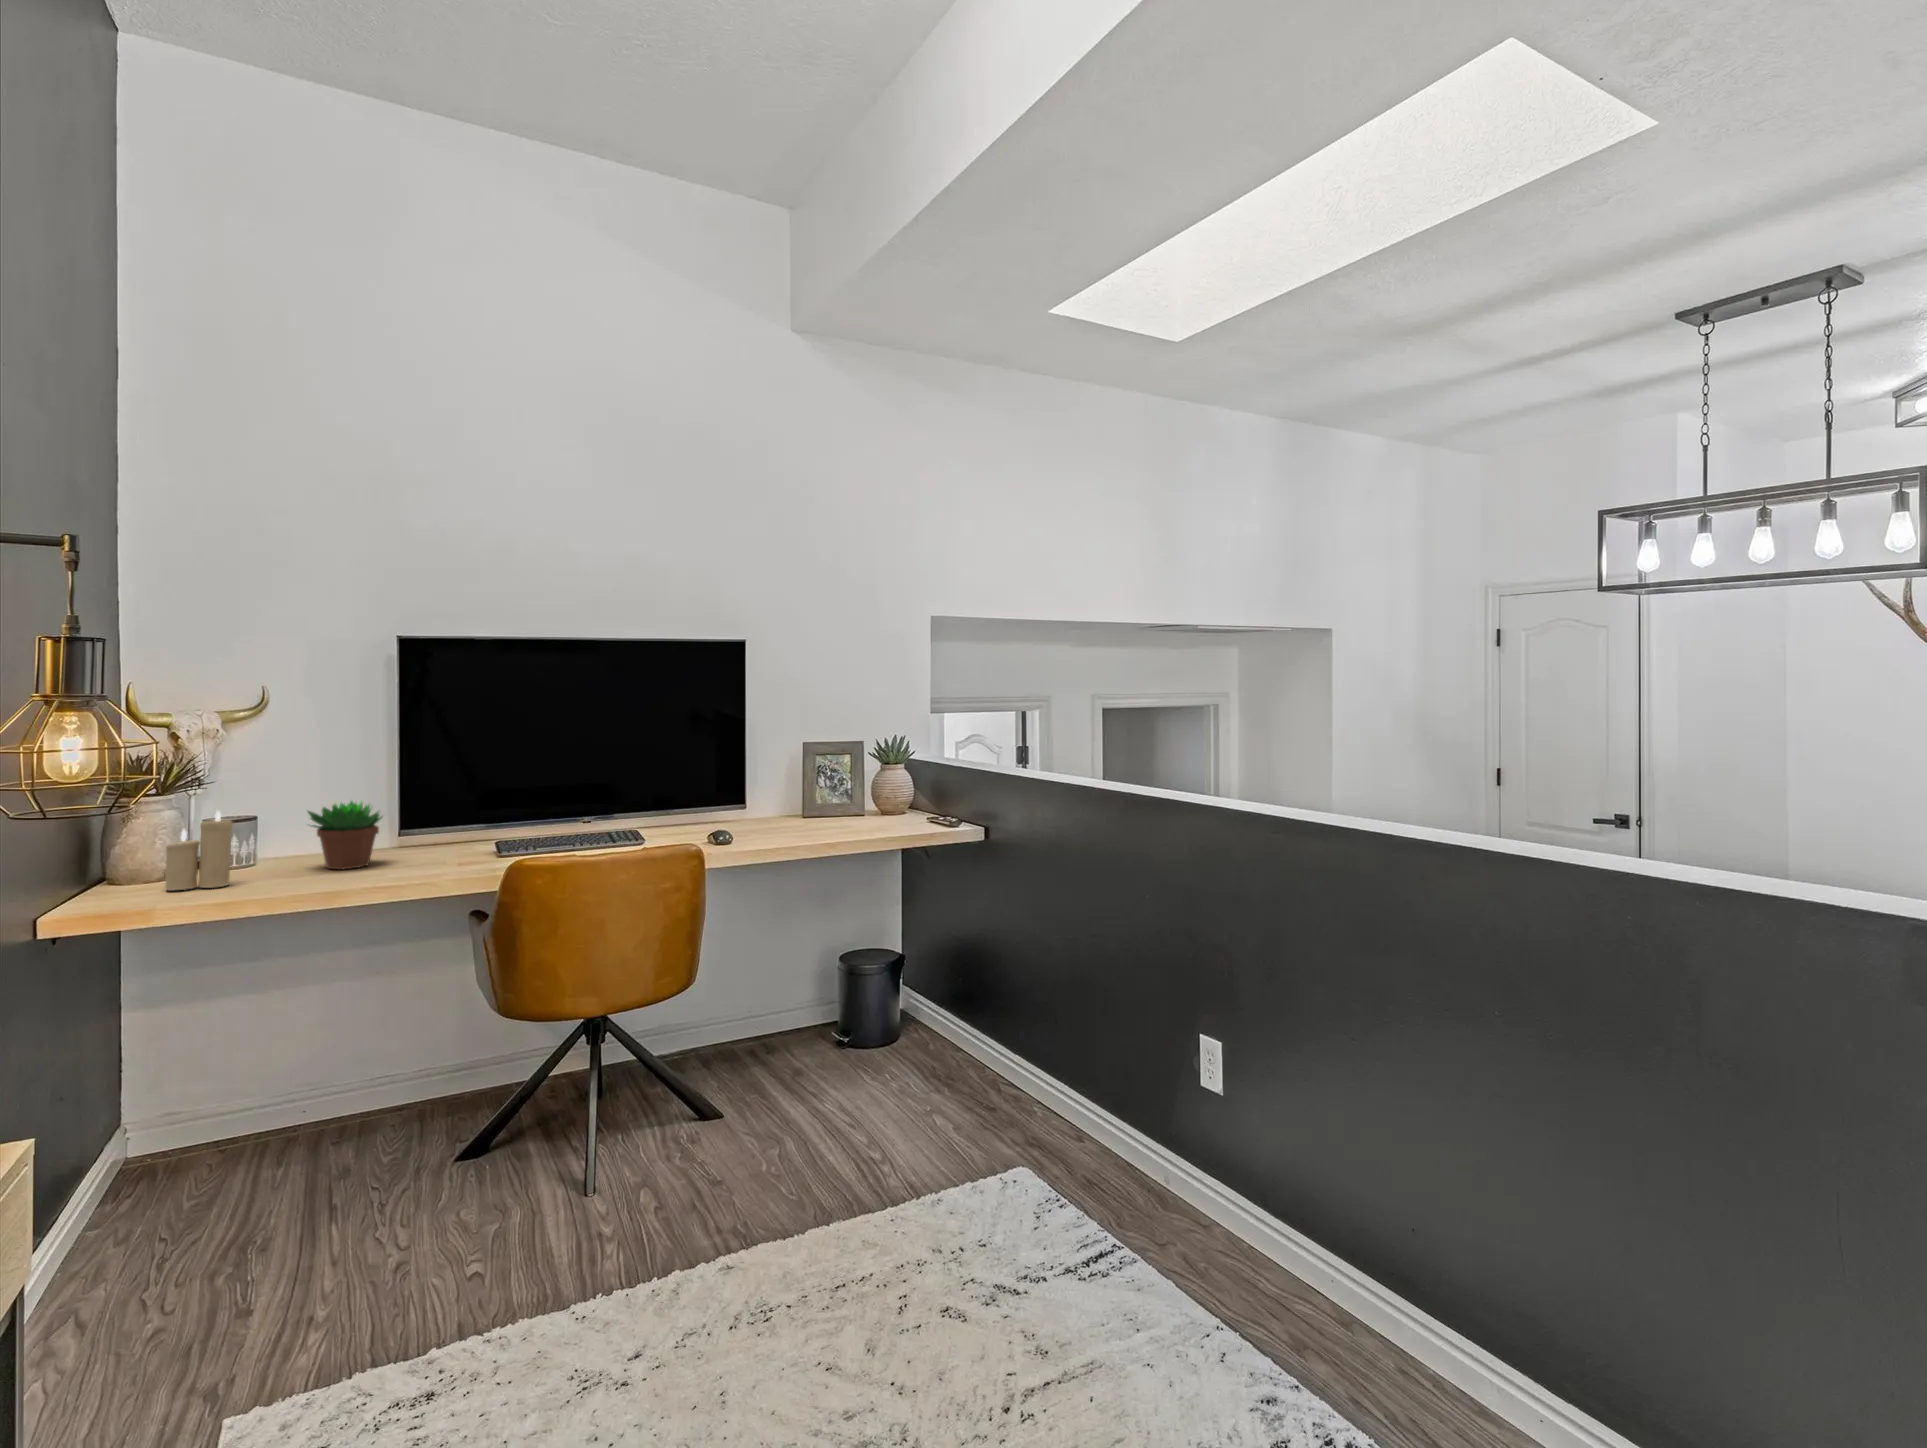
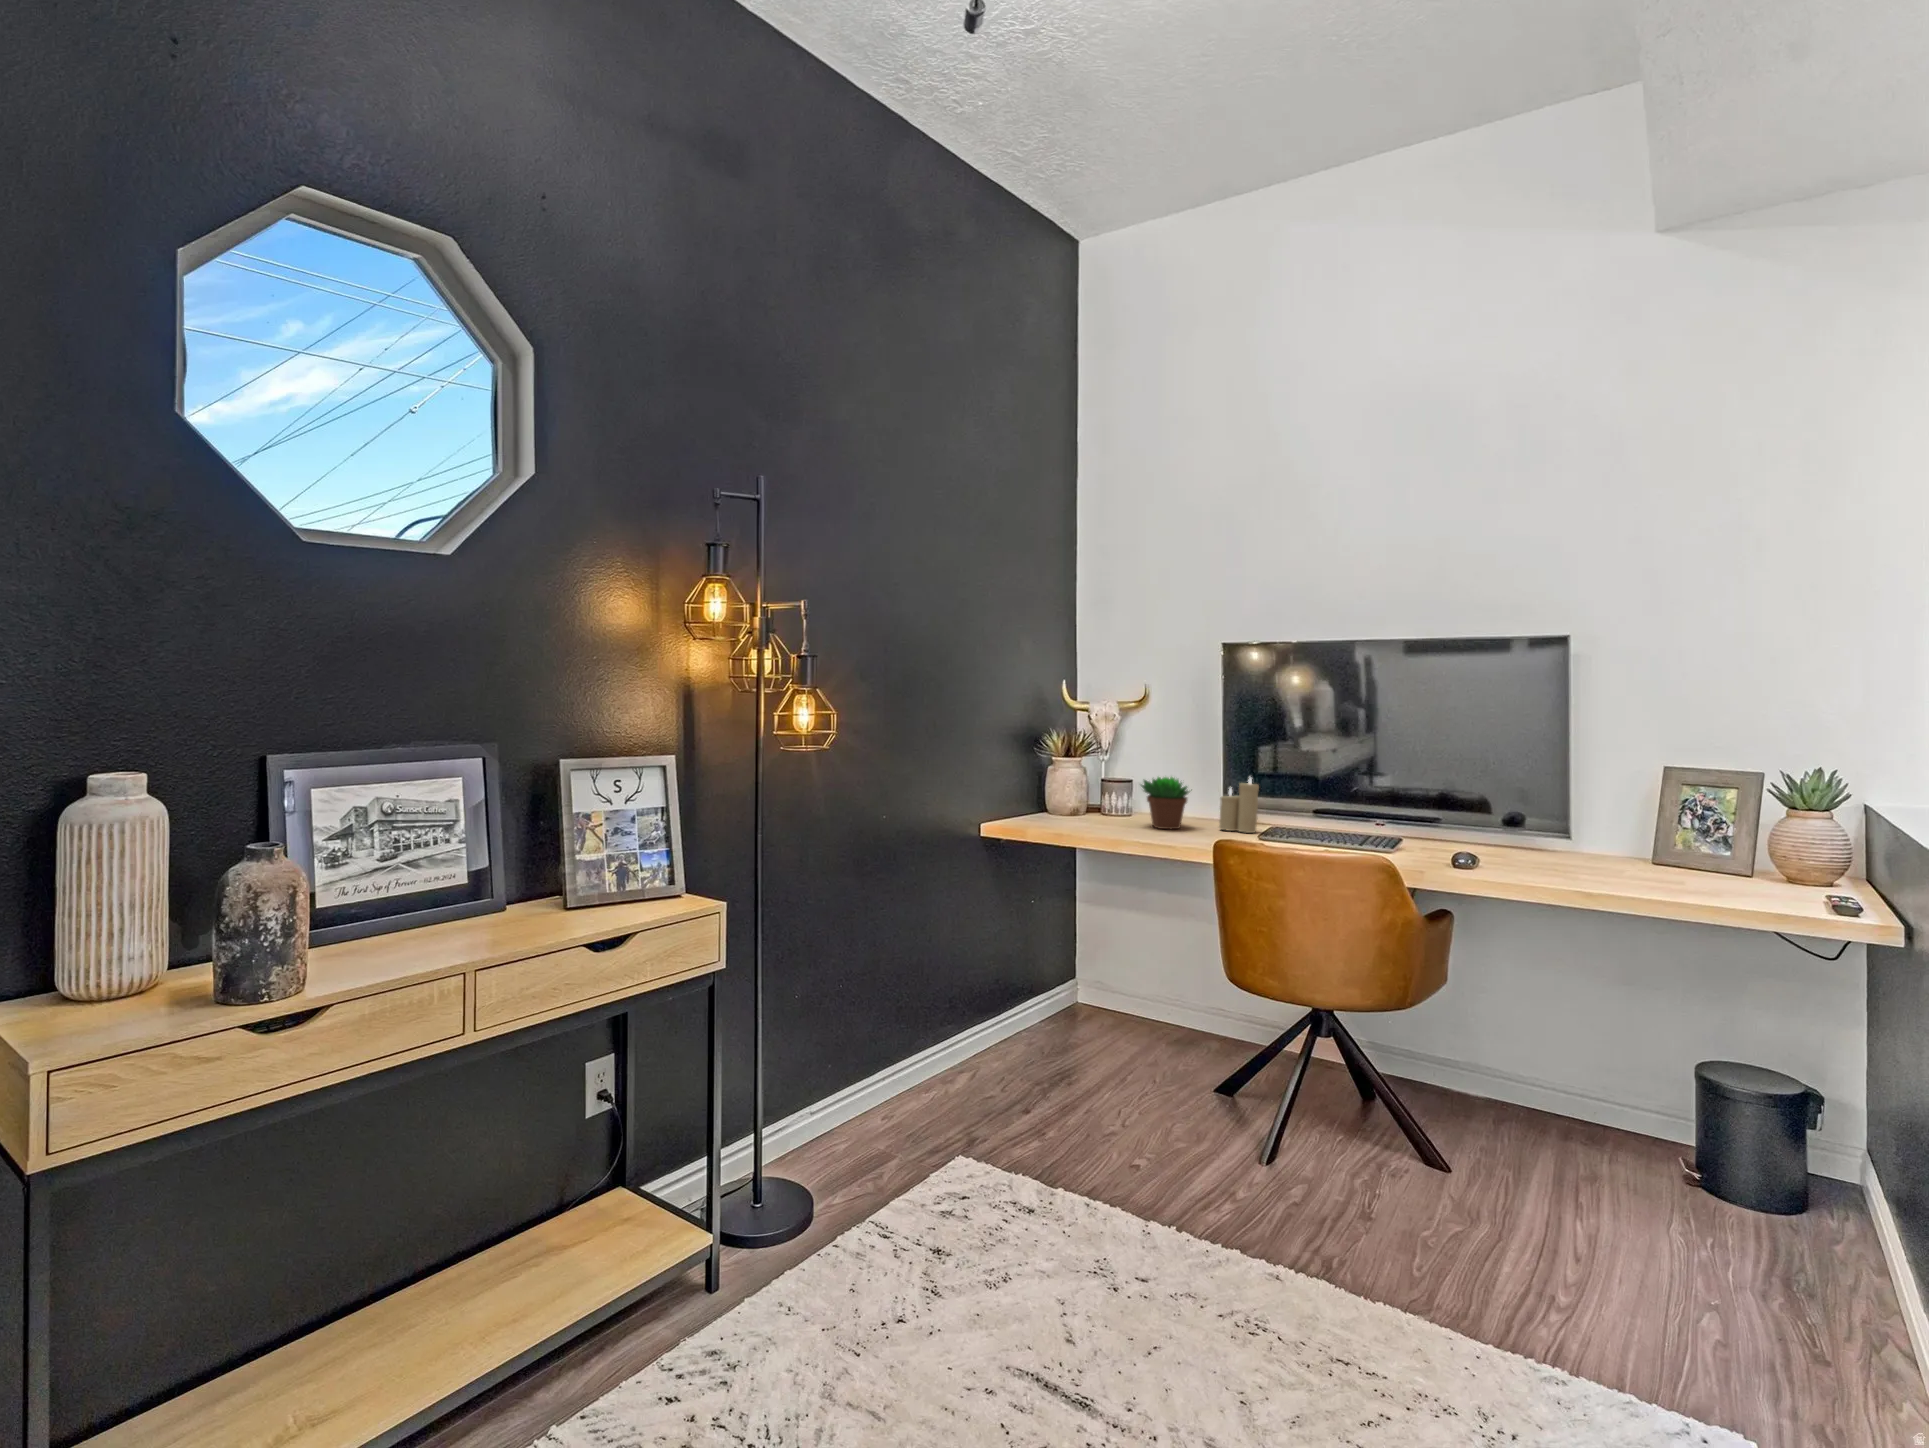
candle: present [165,811,232,890] -> present [1219,777,1259,833]

